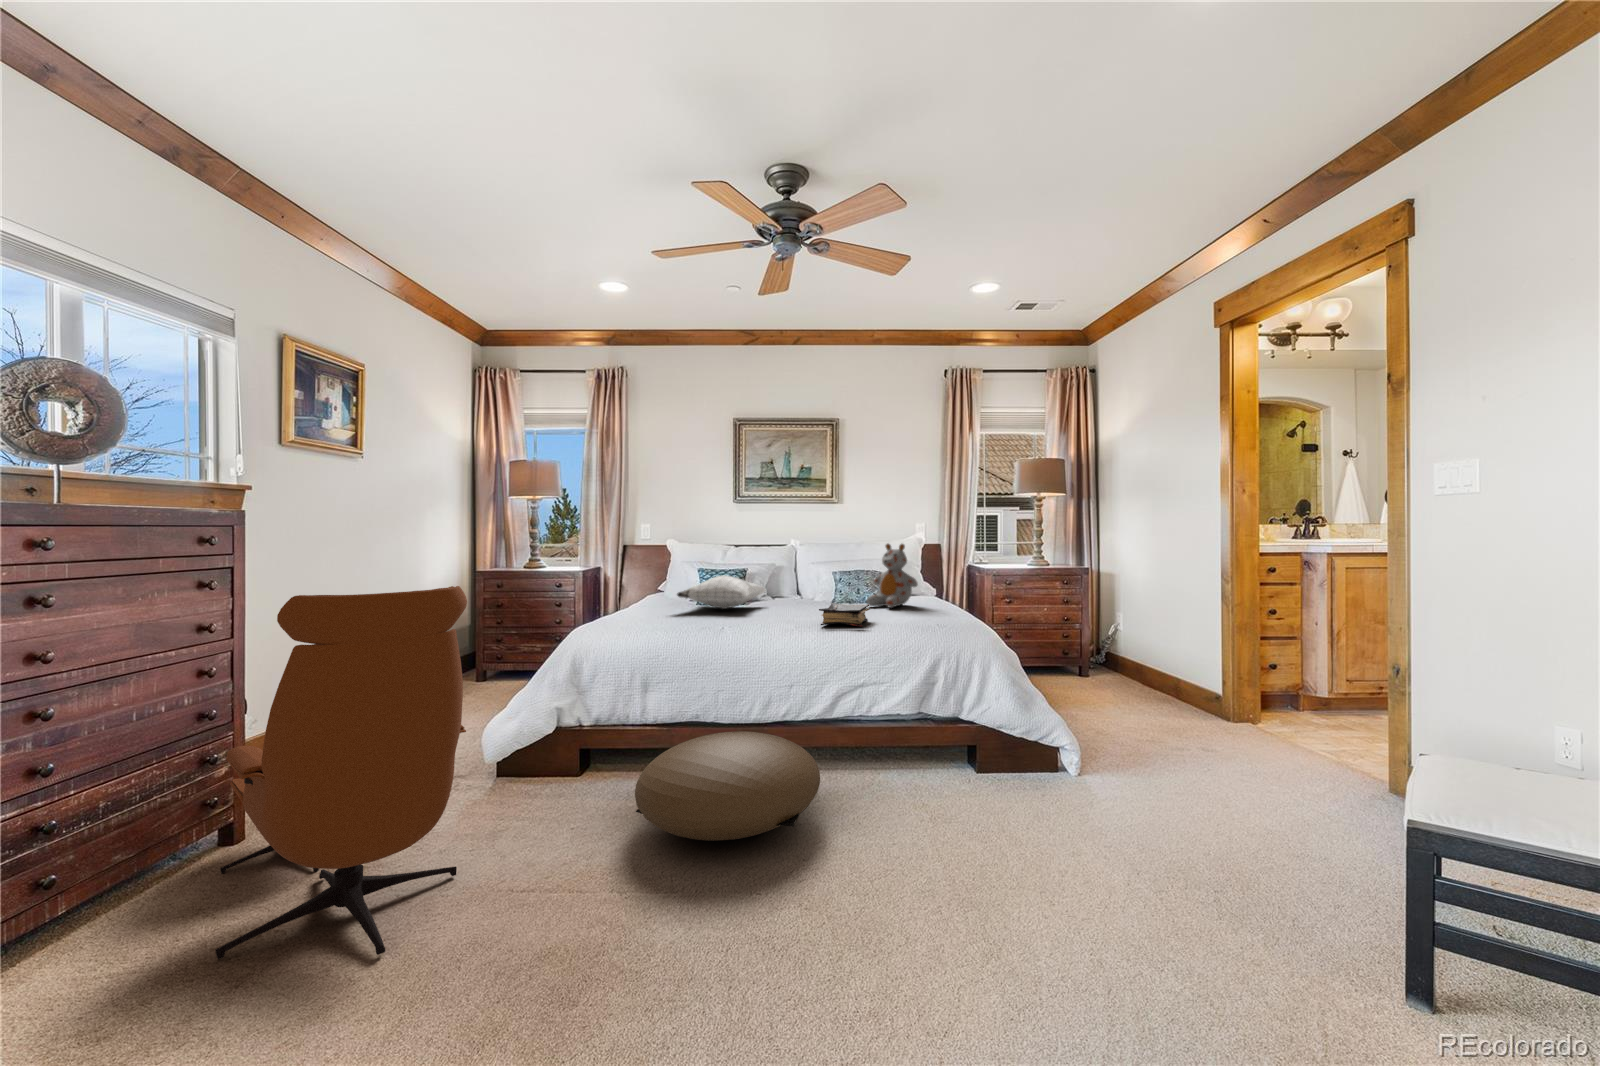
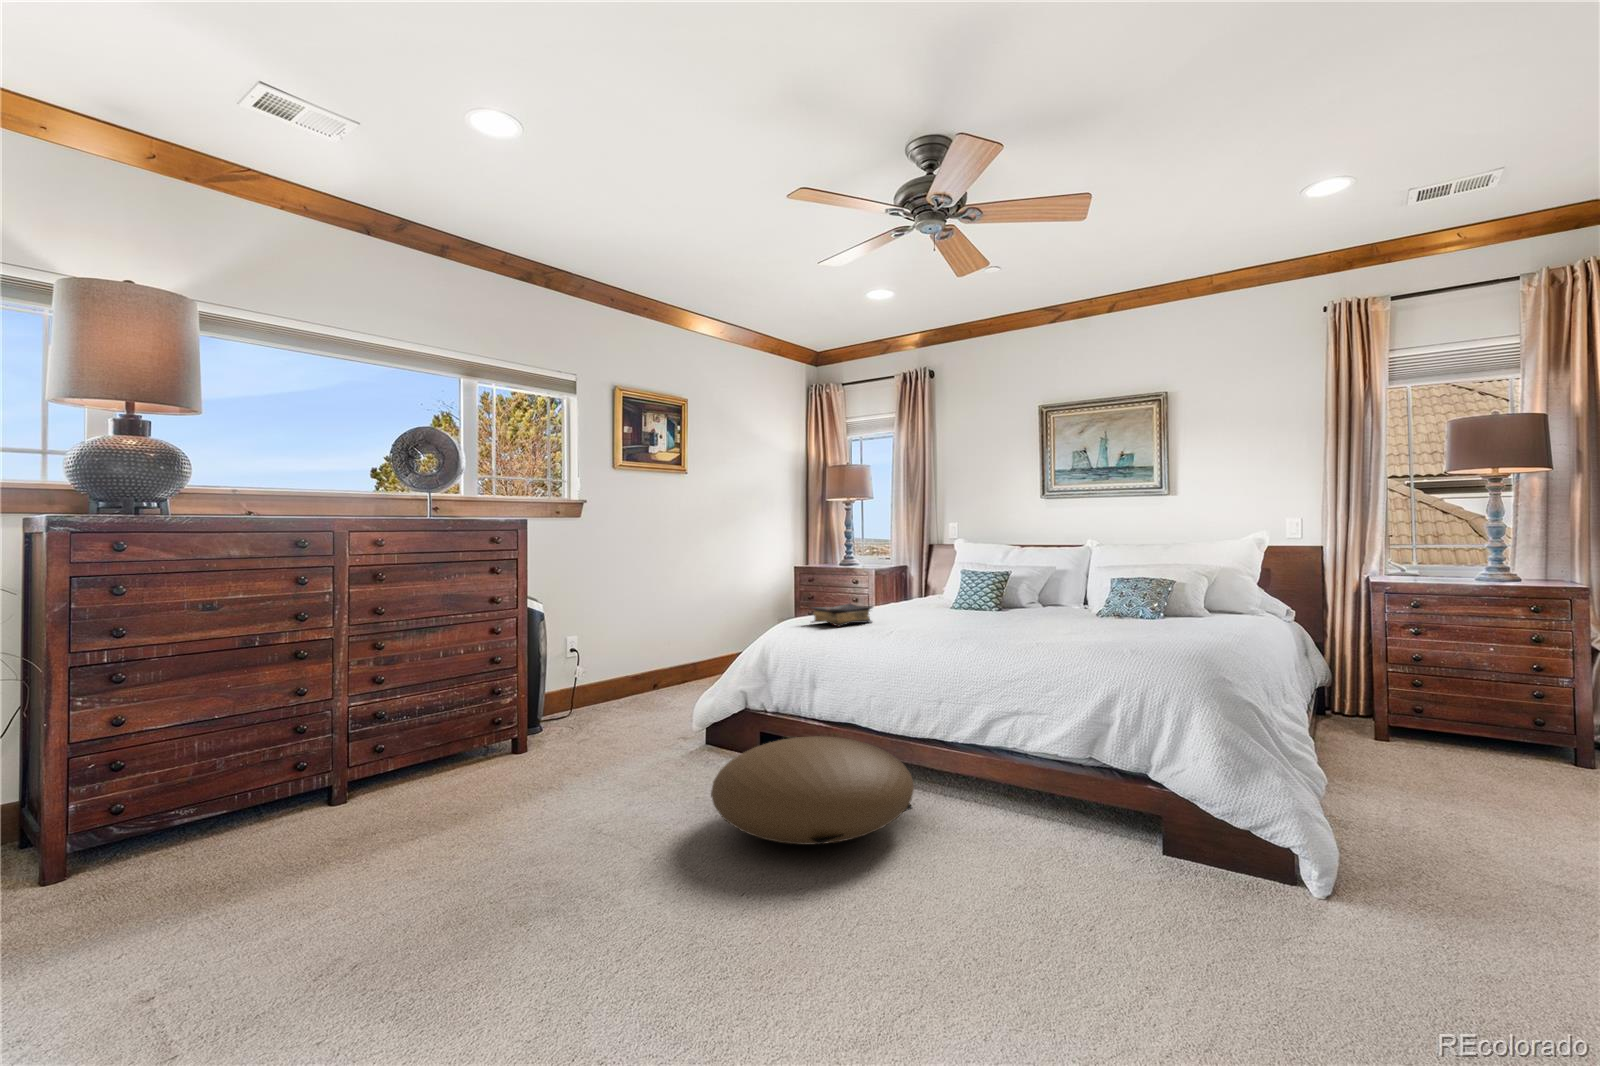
stuffed bear: present [866,544,918,608] -> none [1109,543,1179,626]
pillow: present [677,575,766,609] -> none [891,577,1000,614]
lounge chair: present [215,586,467,959] -> none [416,572,587,844]
book: present [819,603,870,627] -> present [811,604,873,627]

